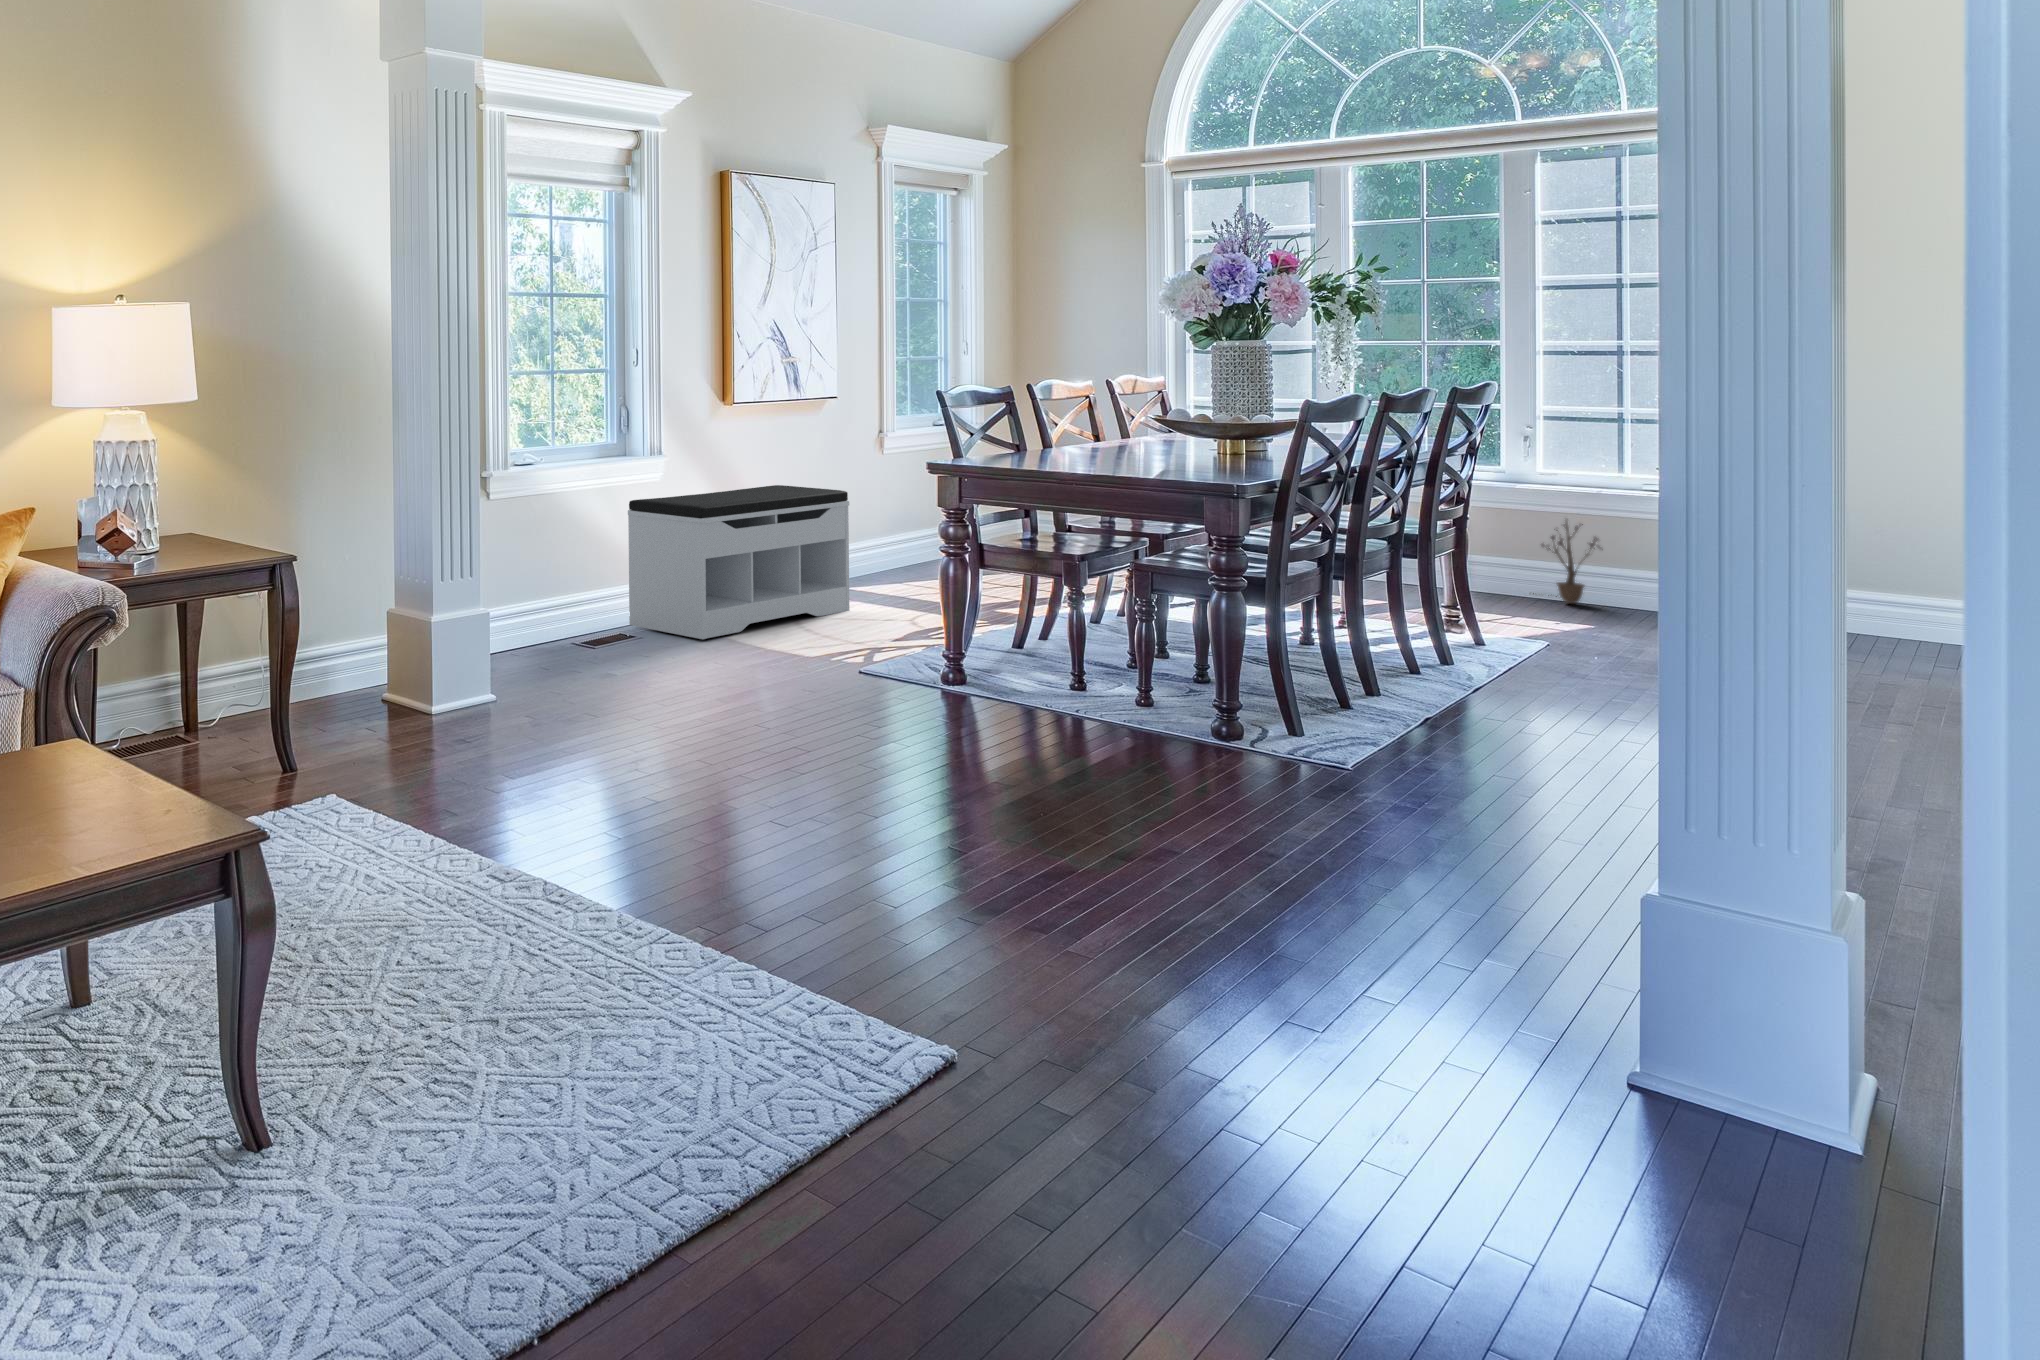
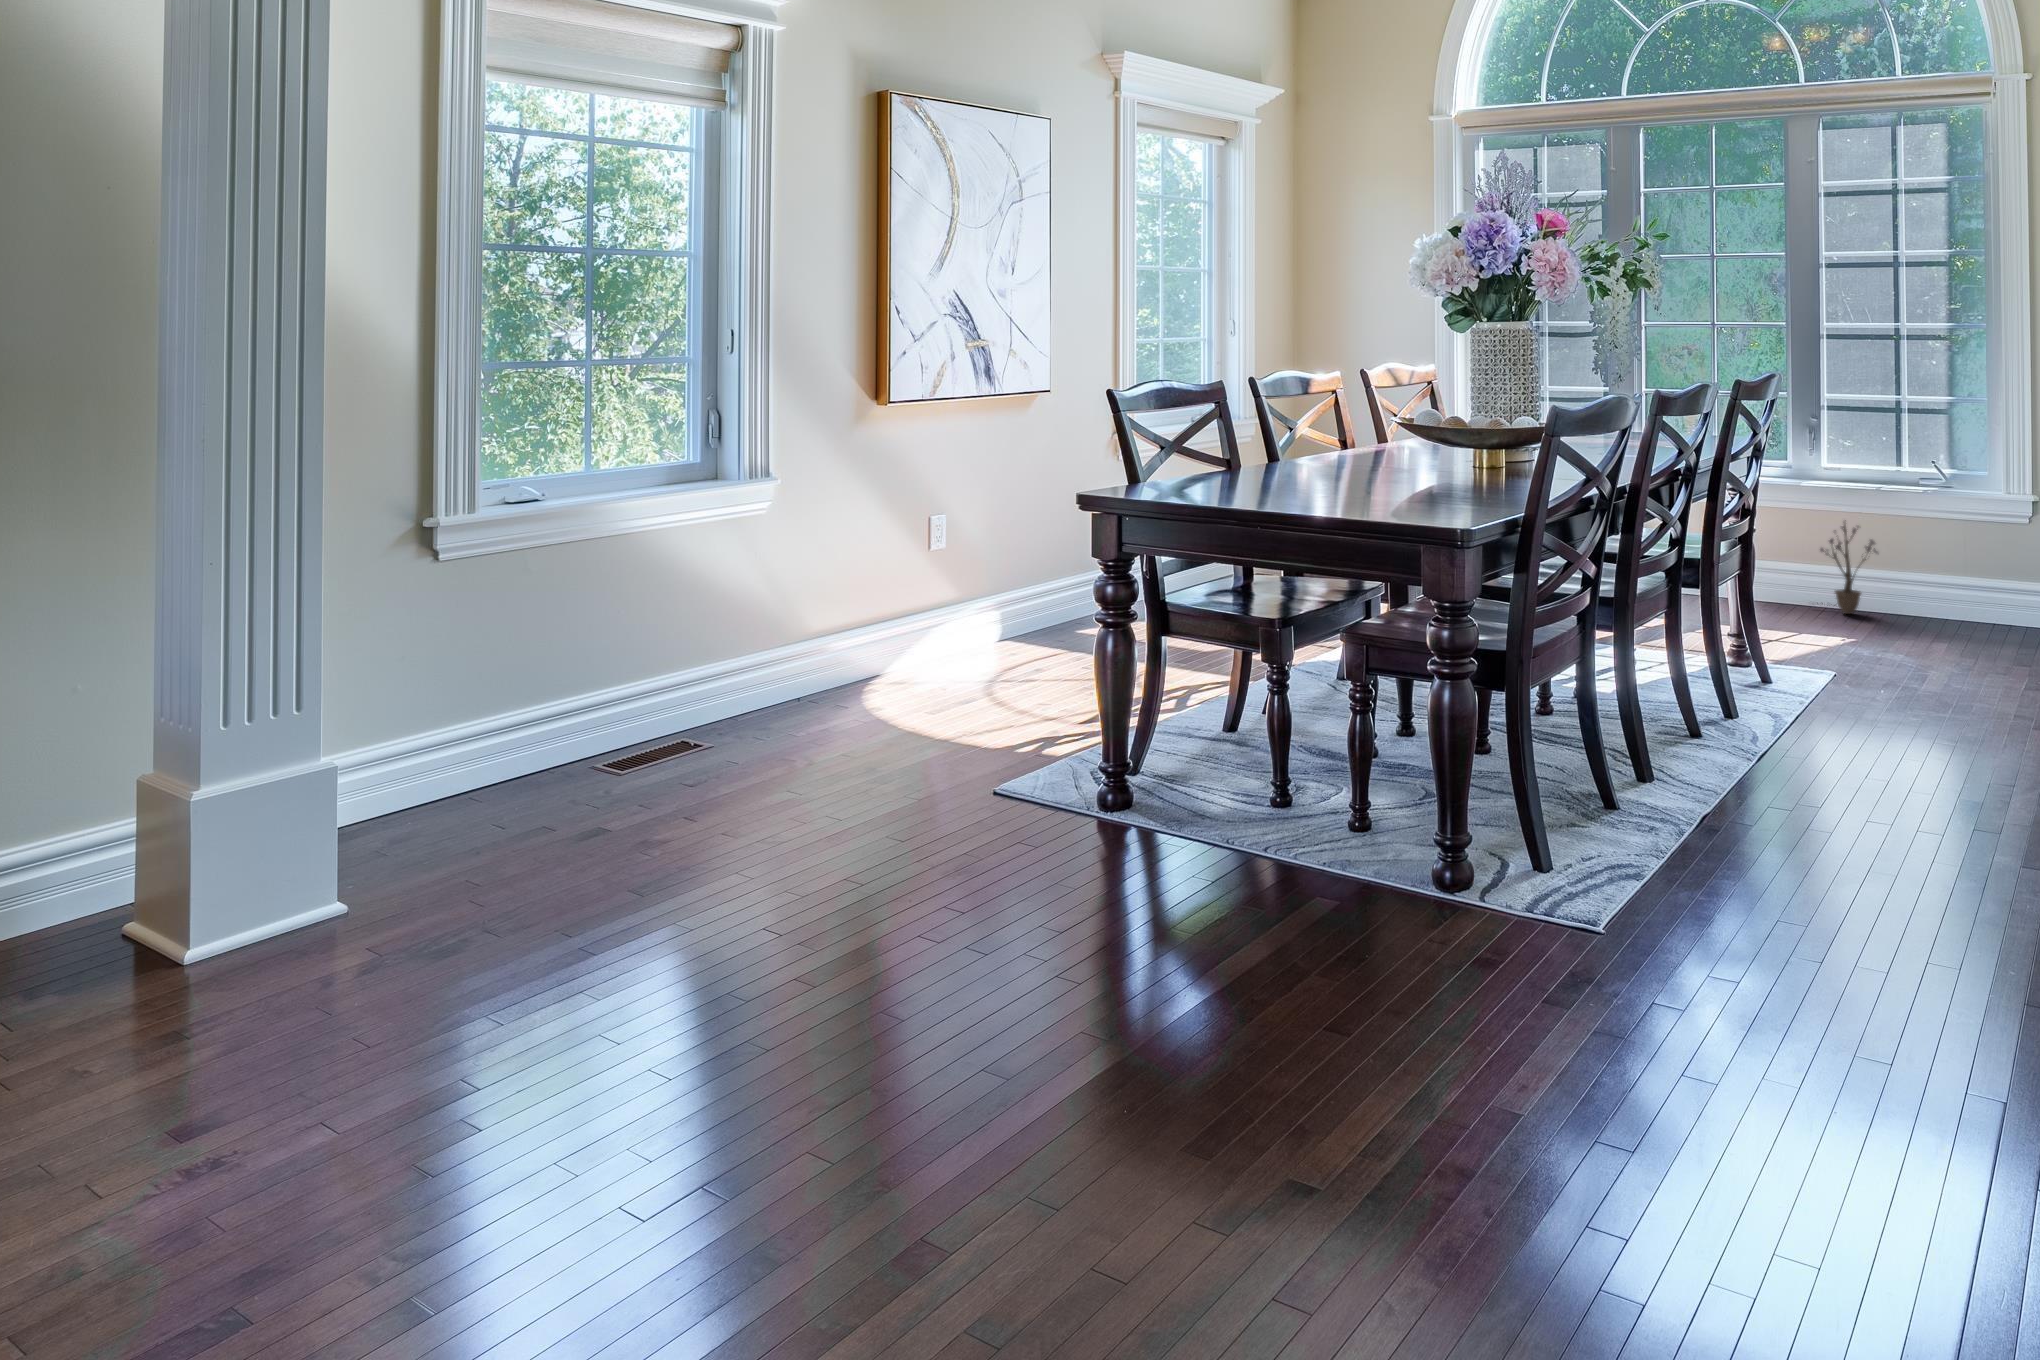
bench: present [628,485,850,639] -> none [708,513,1044,747]

